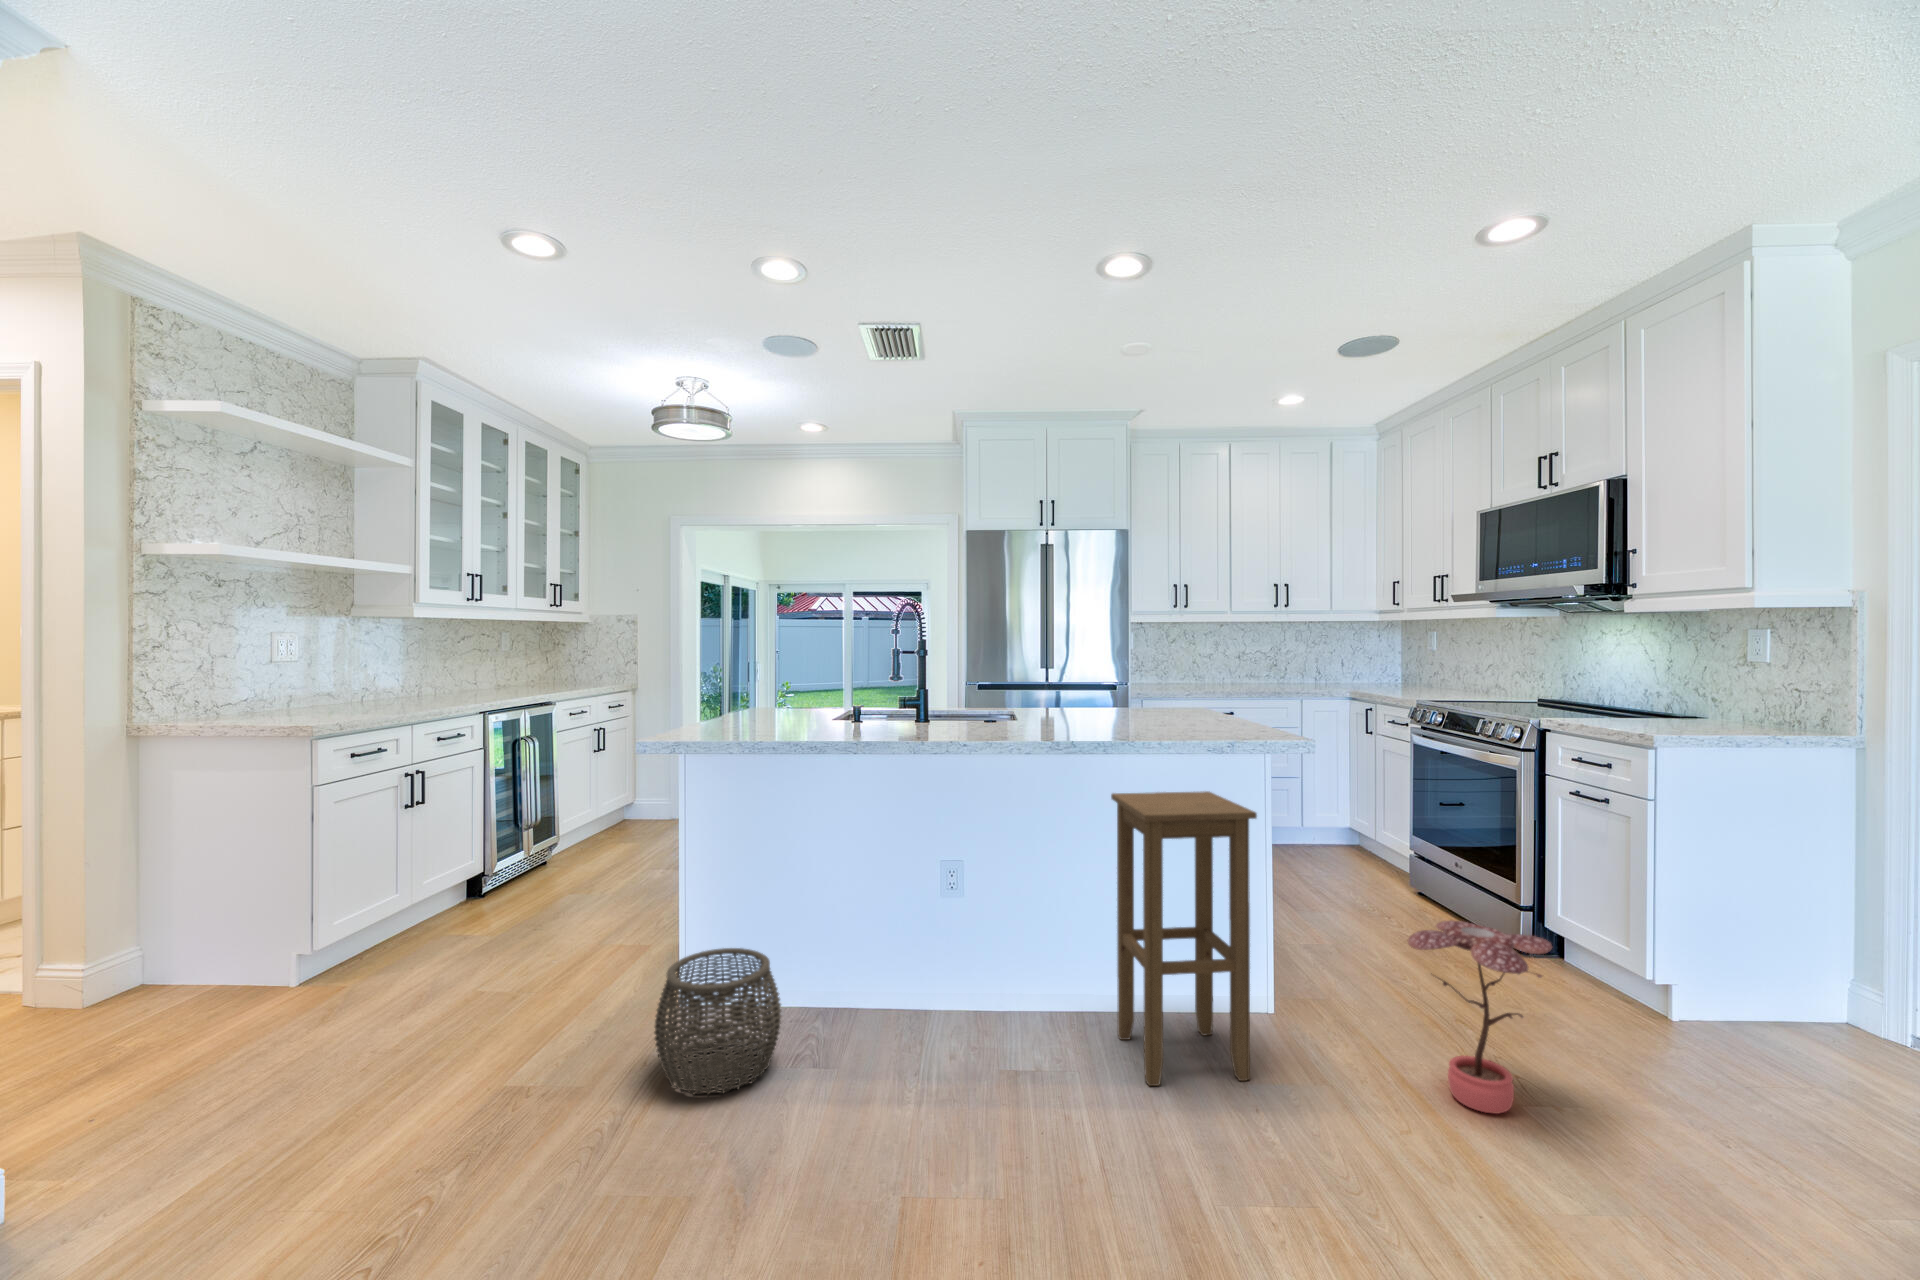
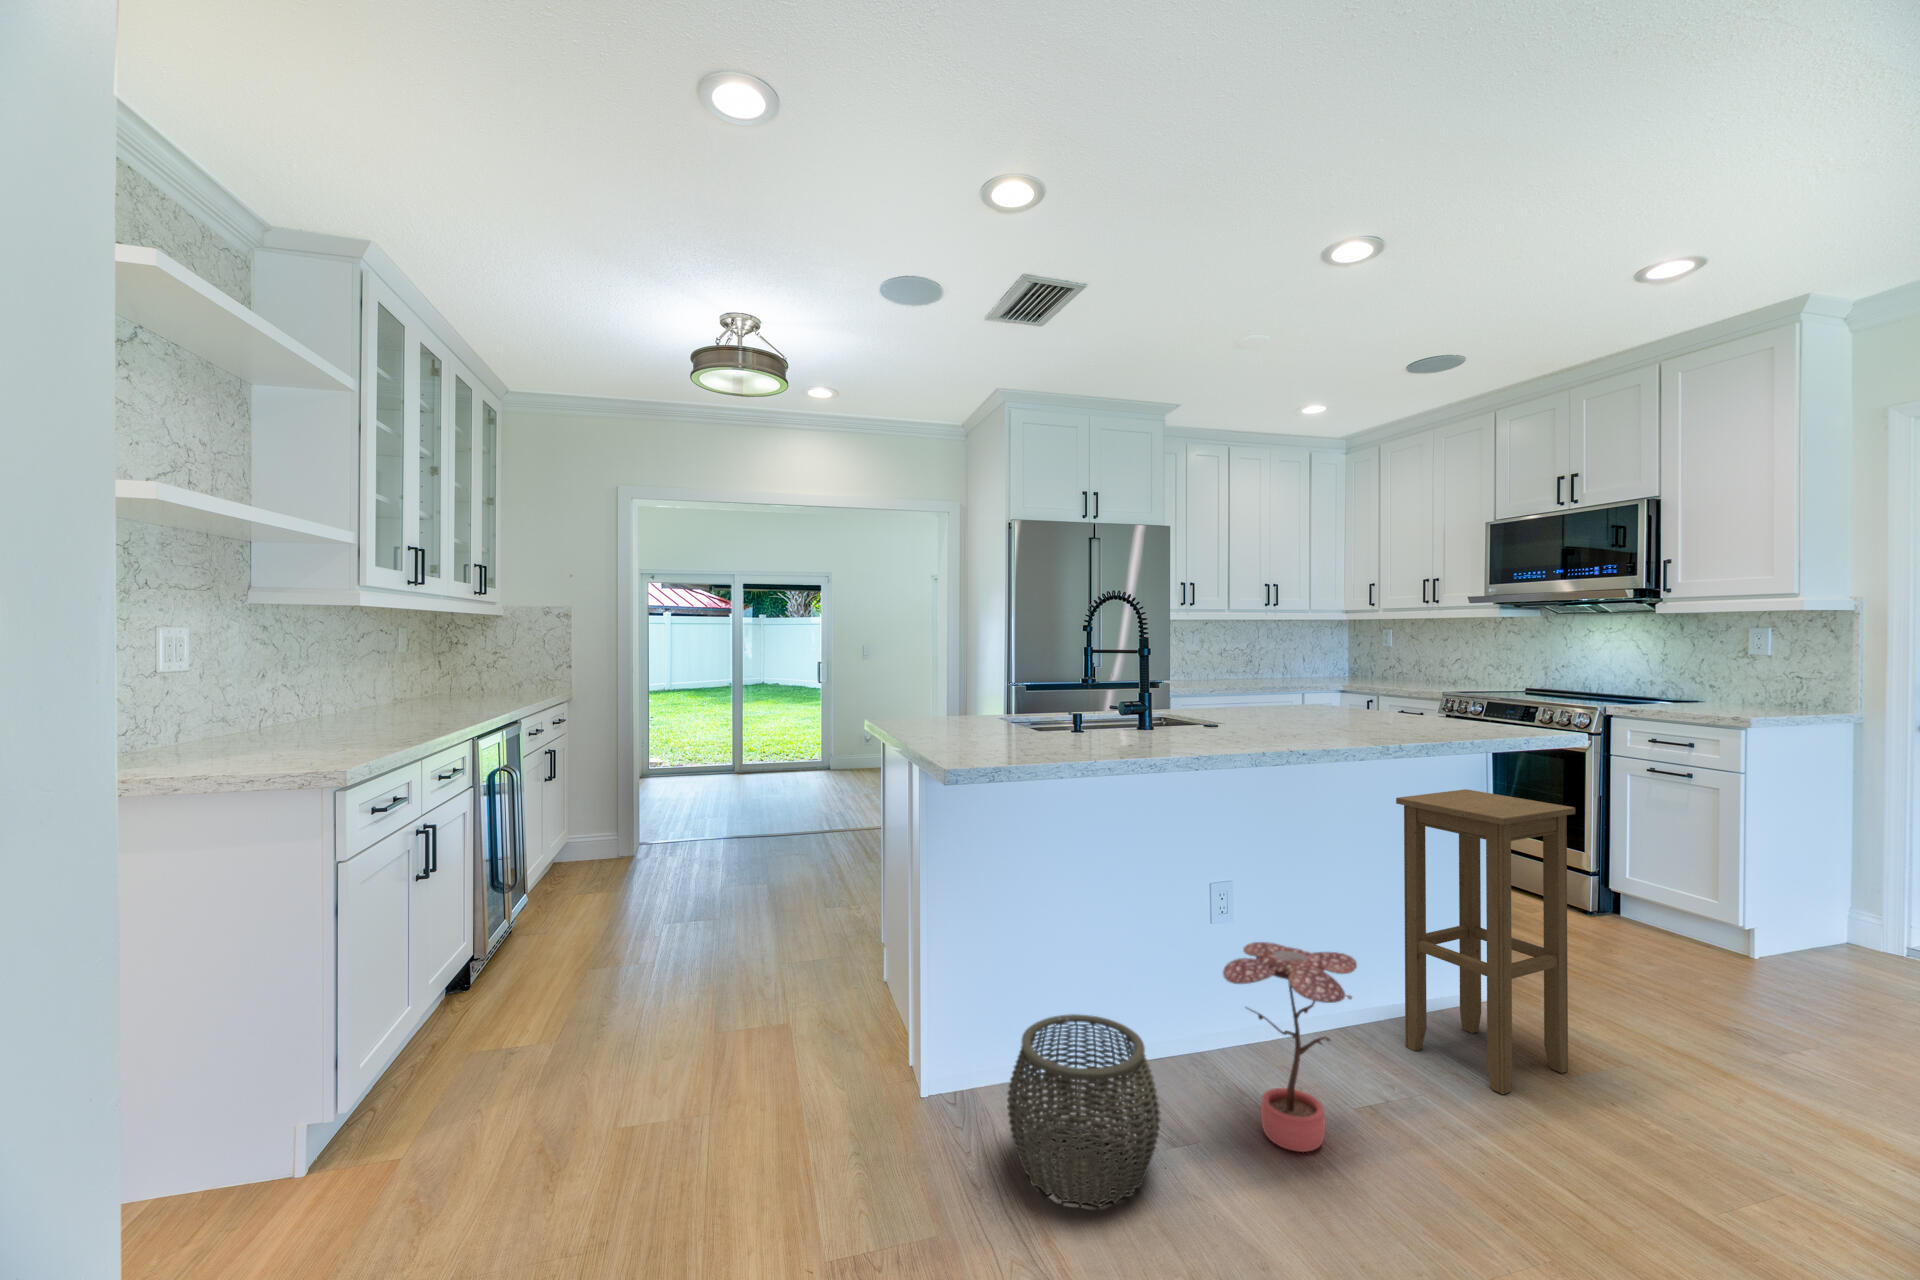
potted plant: present [1408,920,1552,1113] -> present [1223,942,1357,1152]

